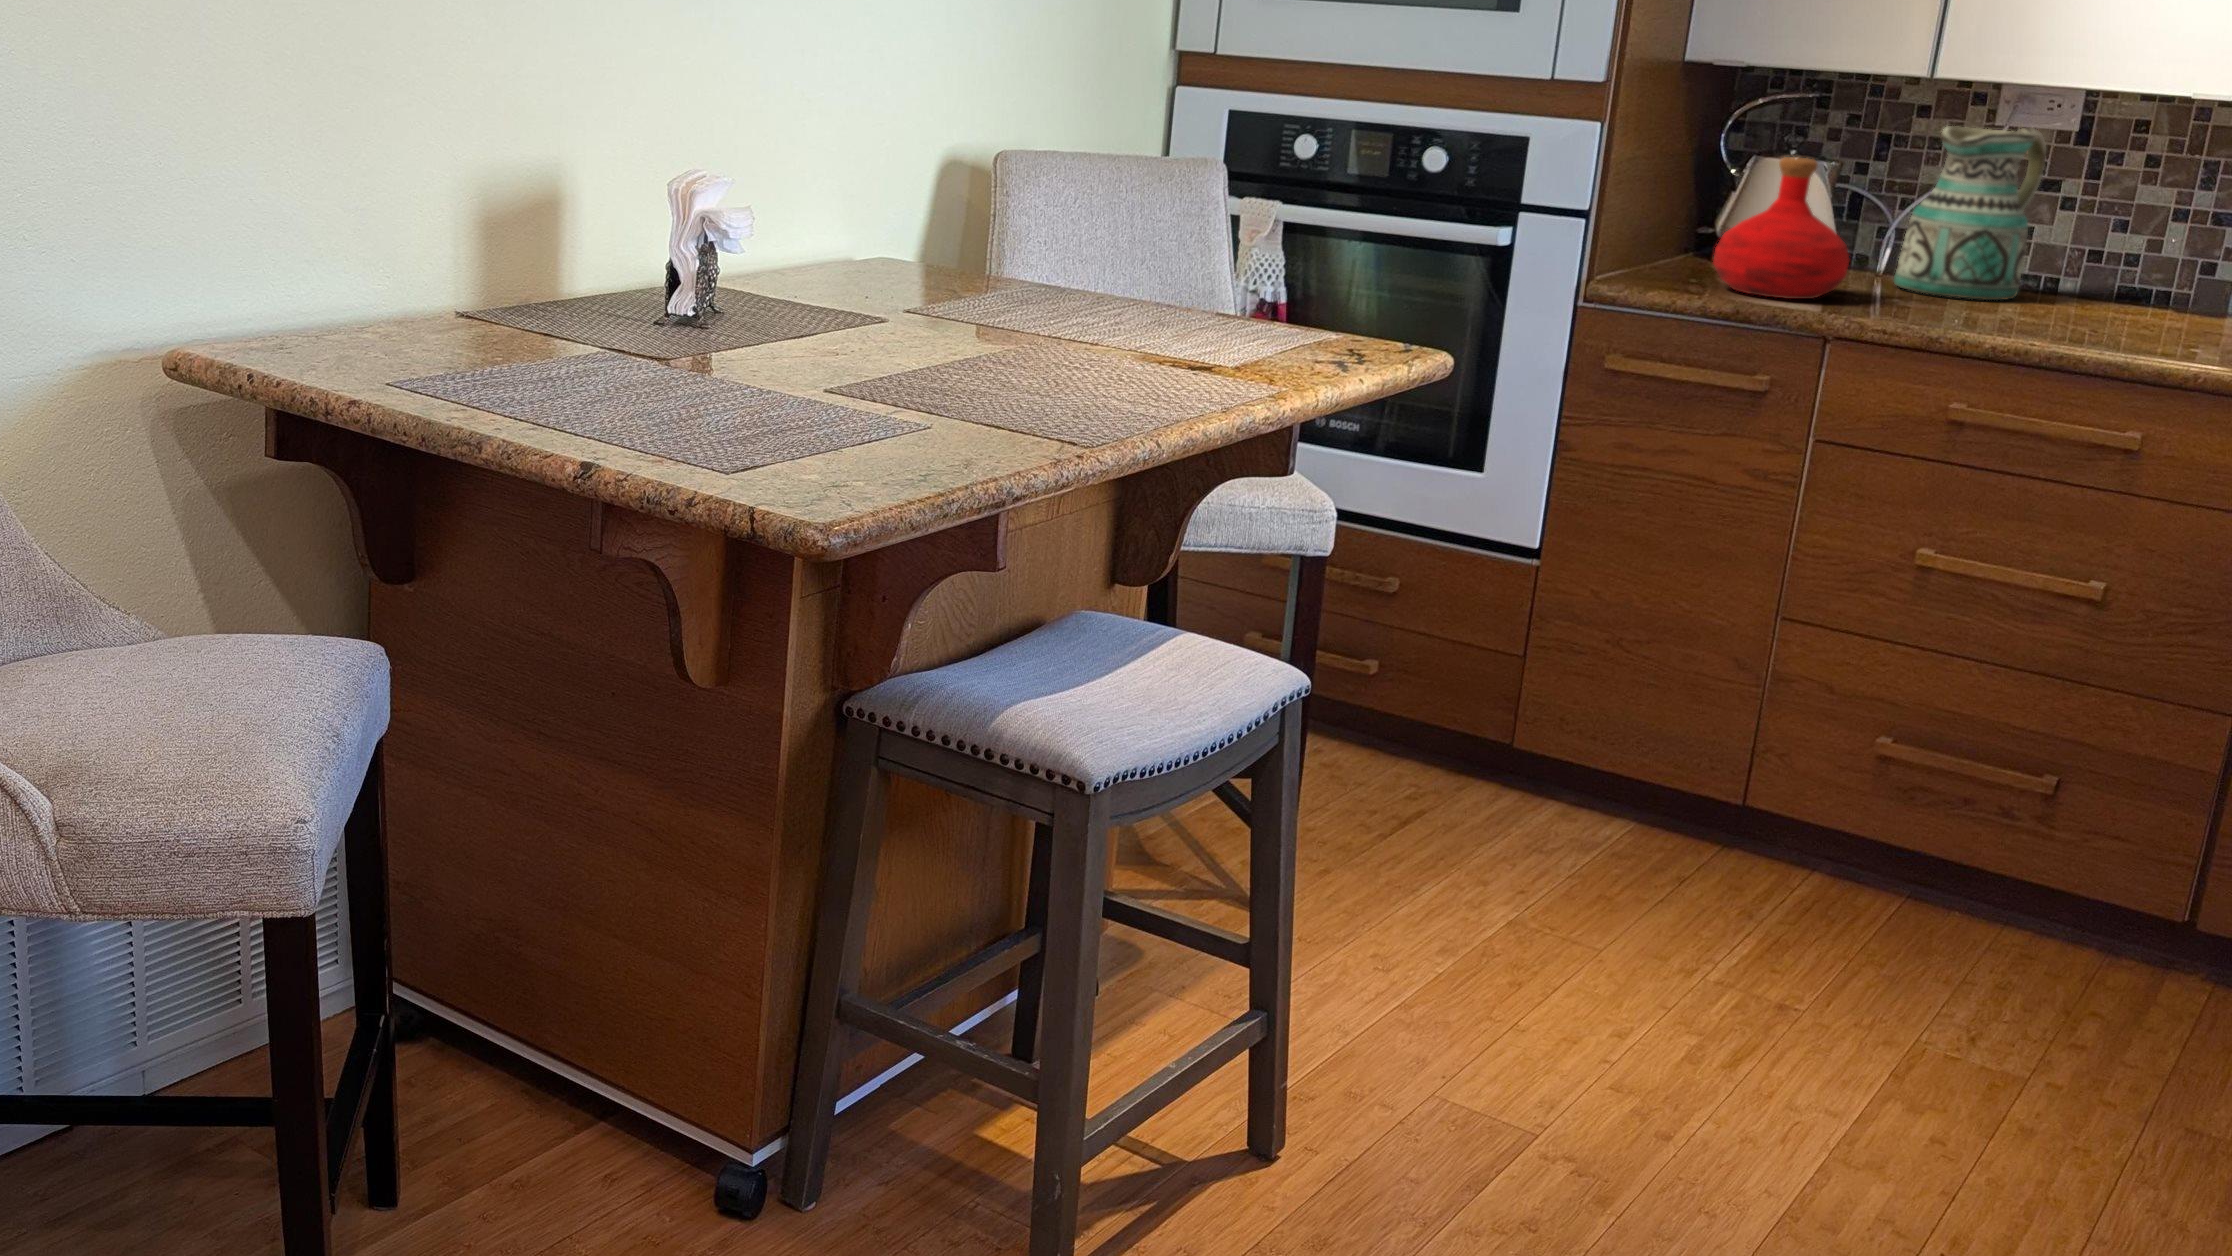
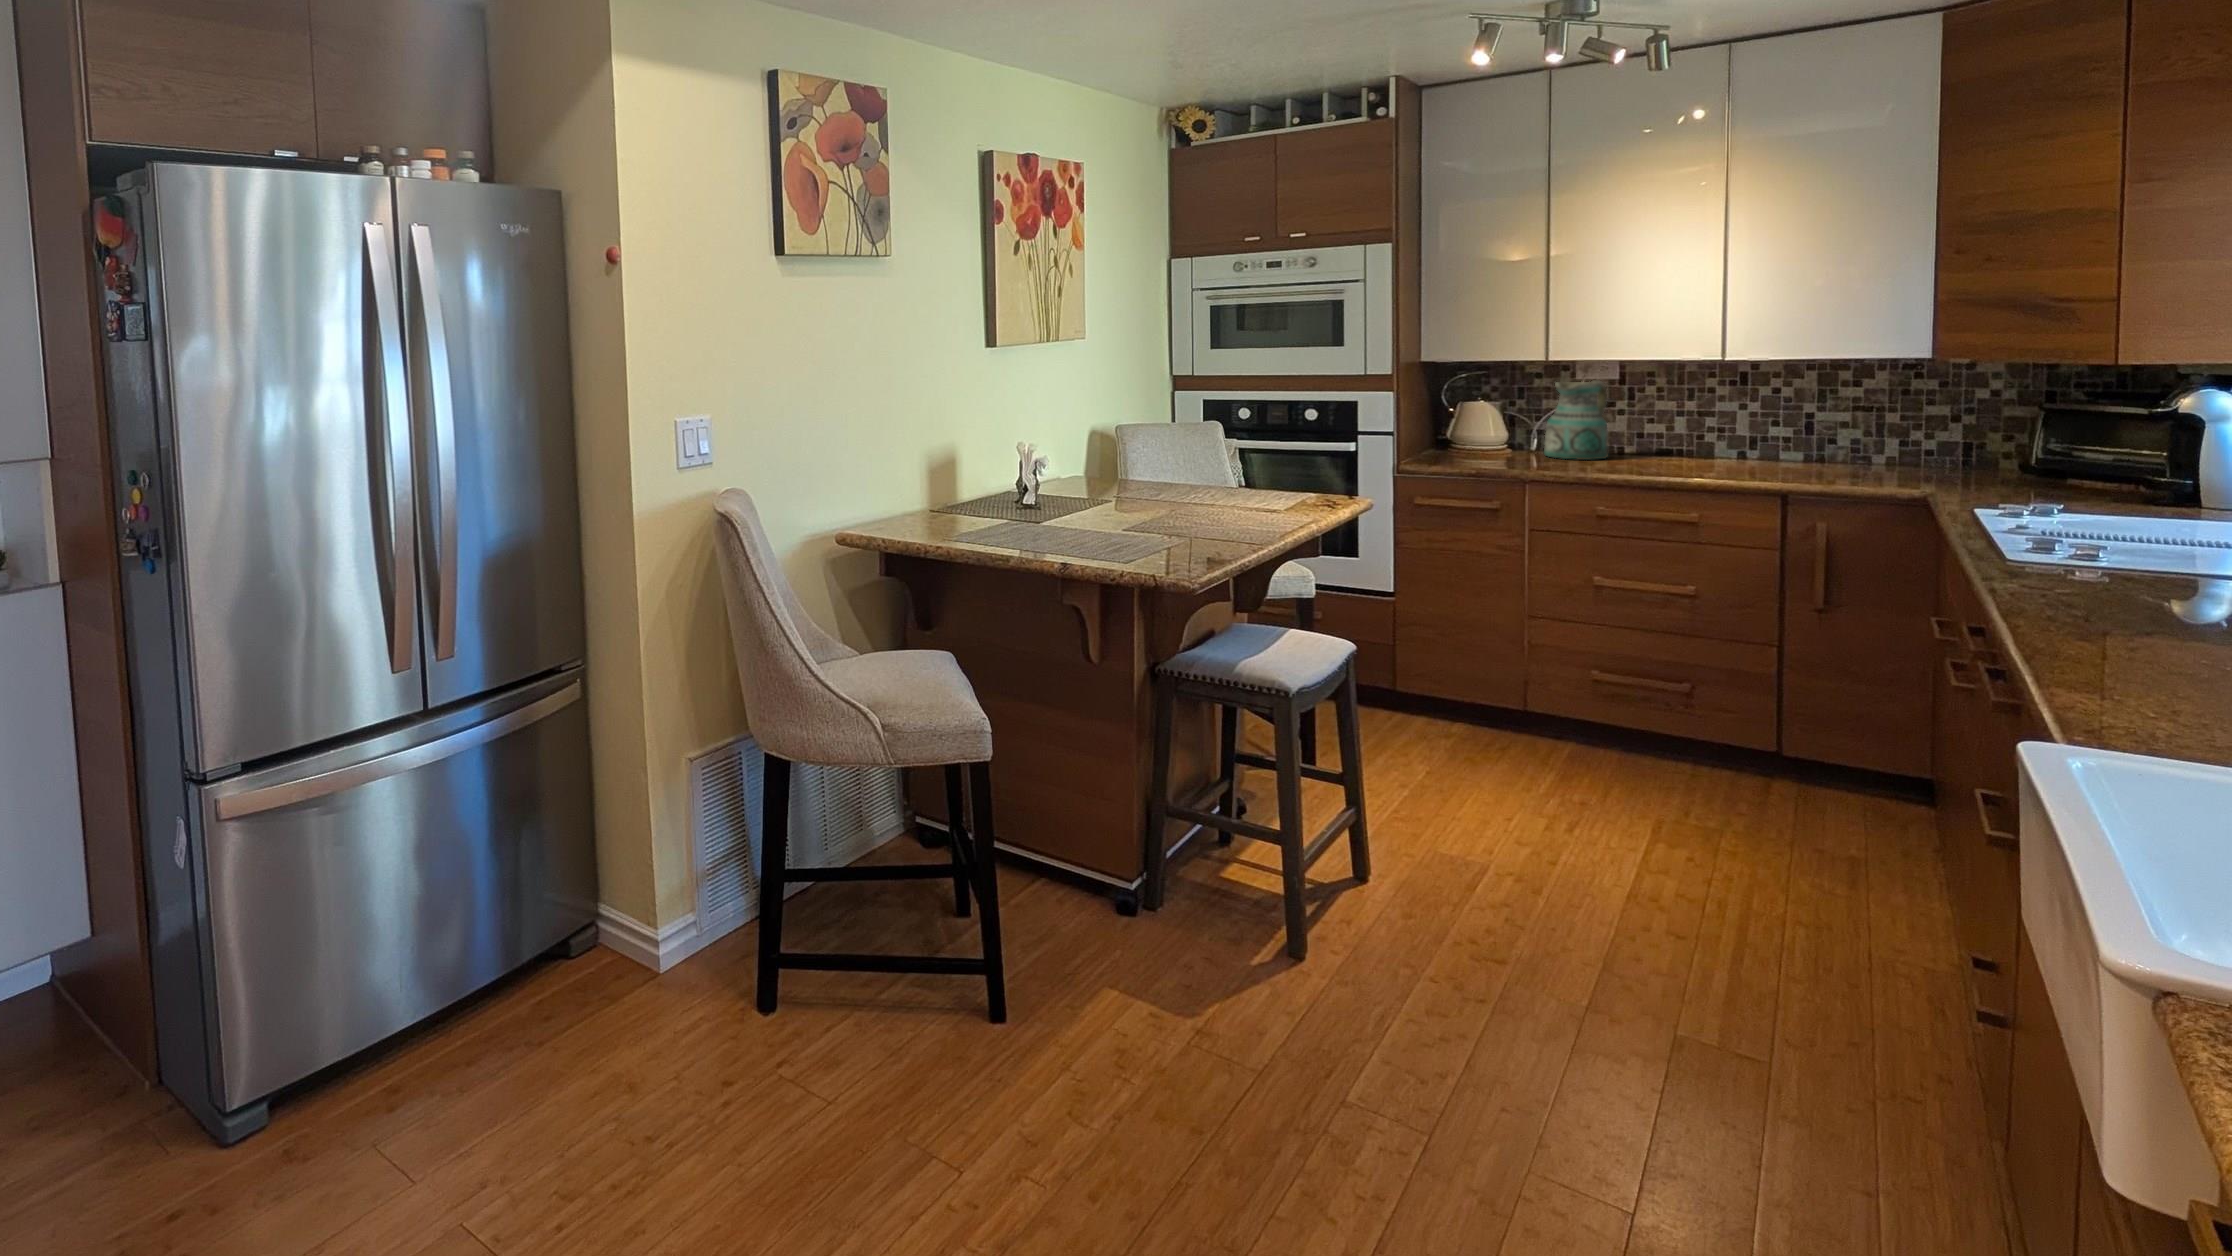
bottle: present [1714,157,1850,299] -> none [1457,402,1526,466]

